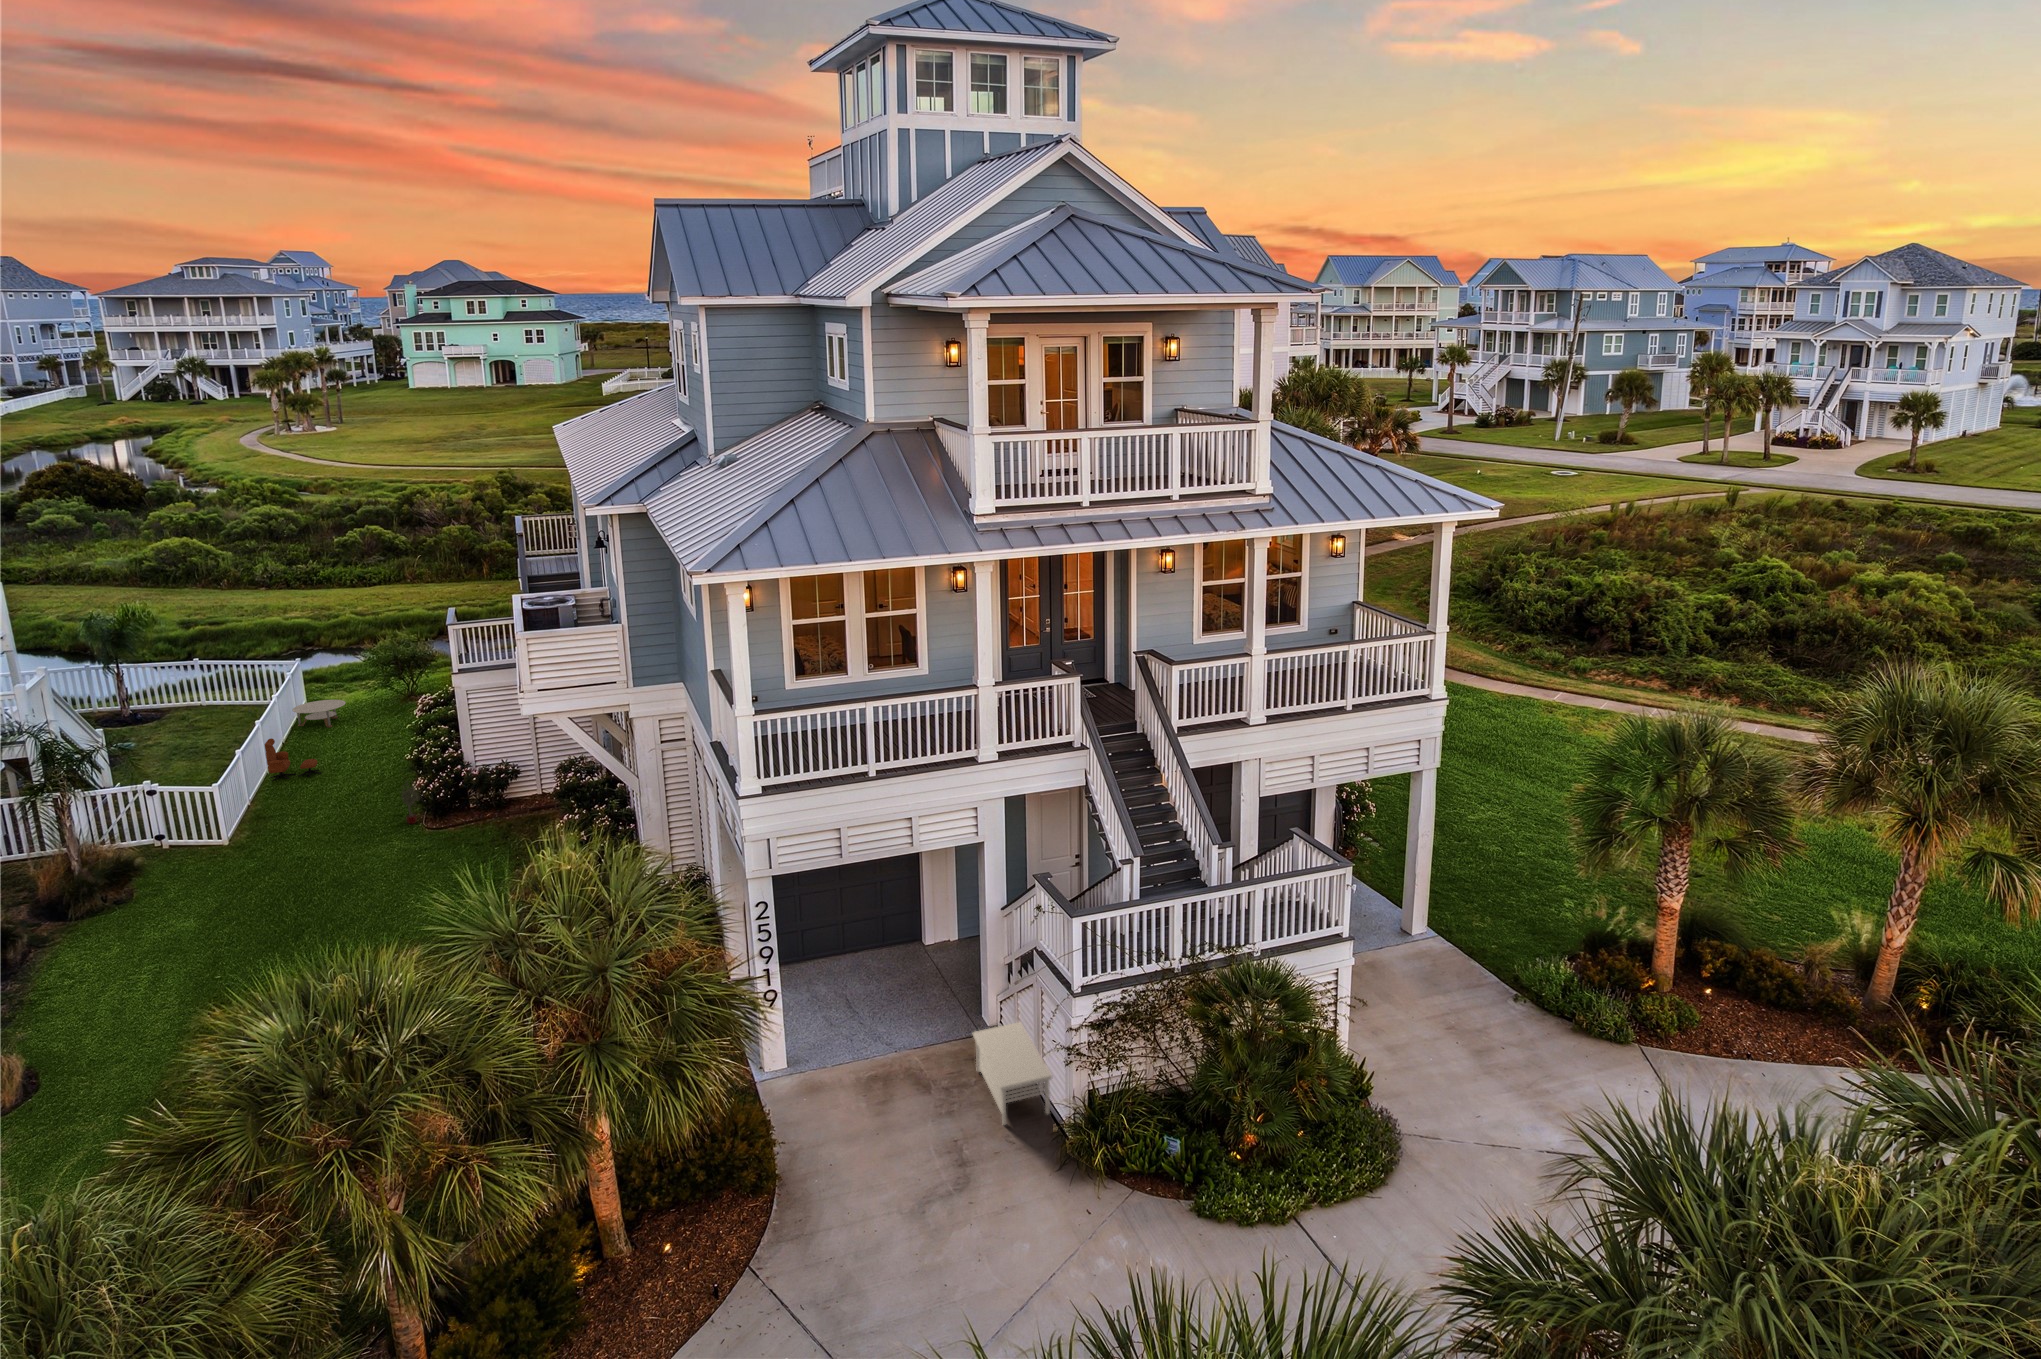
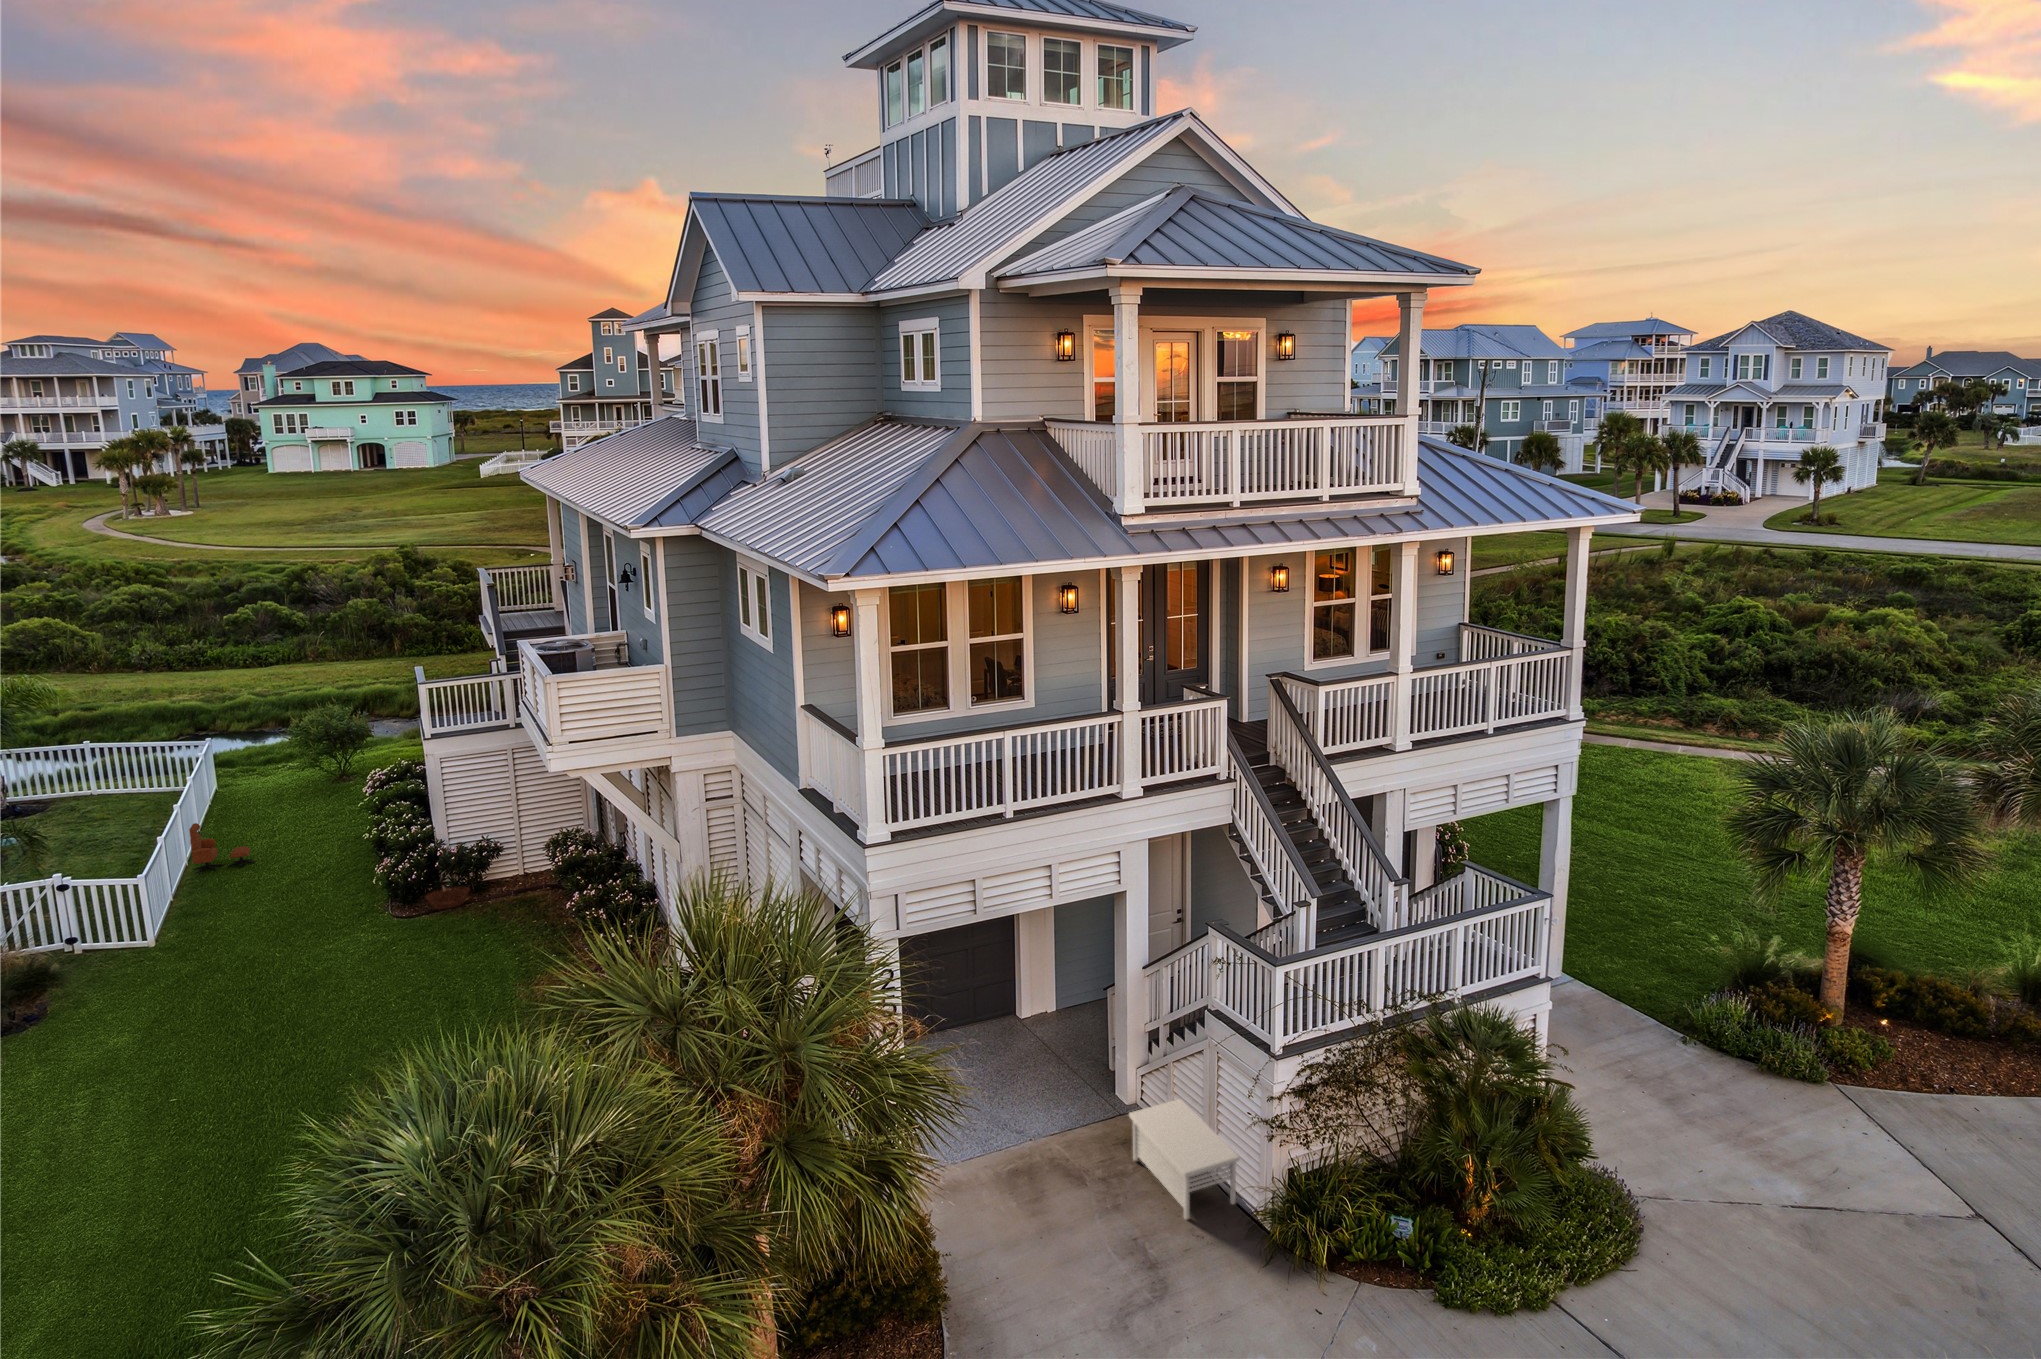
round table: present [292,700,346,728] -> none [209,782,272,814]
potted tree: present [402,784,426,824] -> none [364,862,397,915]
basket: none [451,802,490,821] -> present [426,887,470,909]

